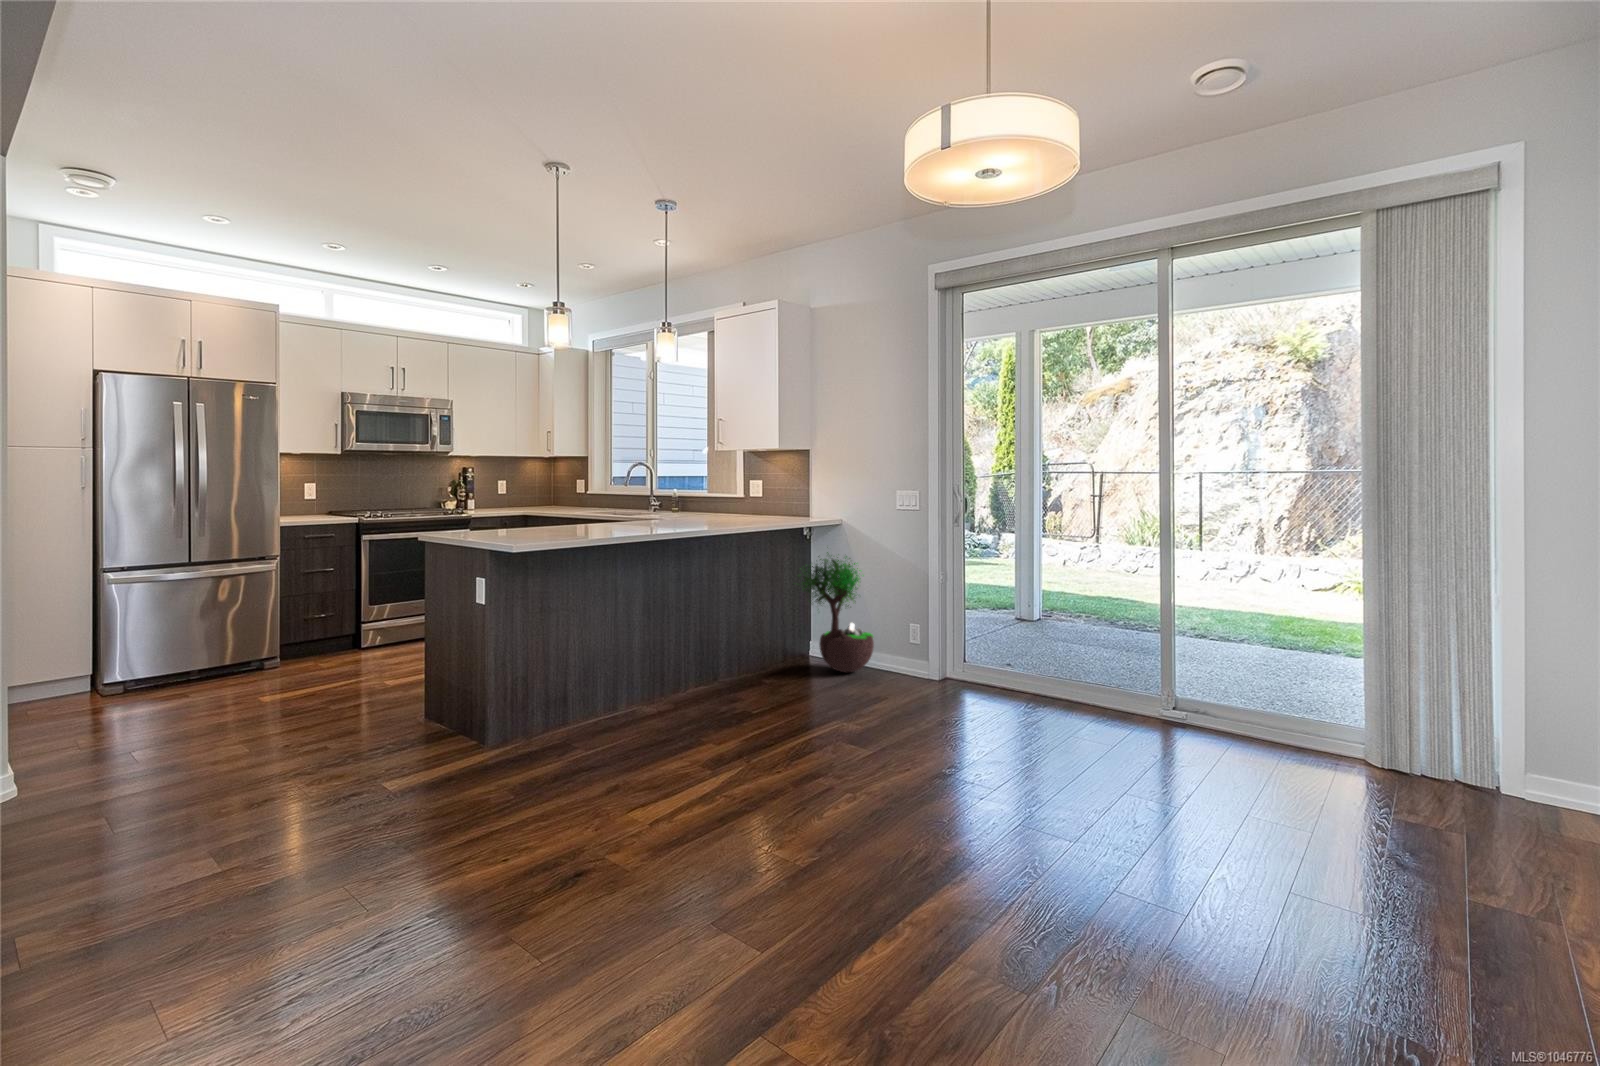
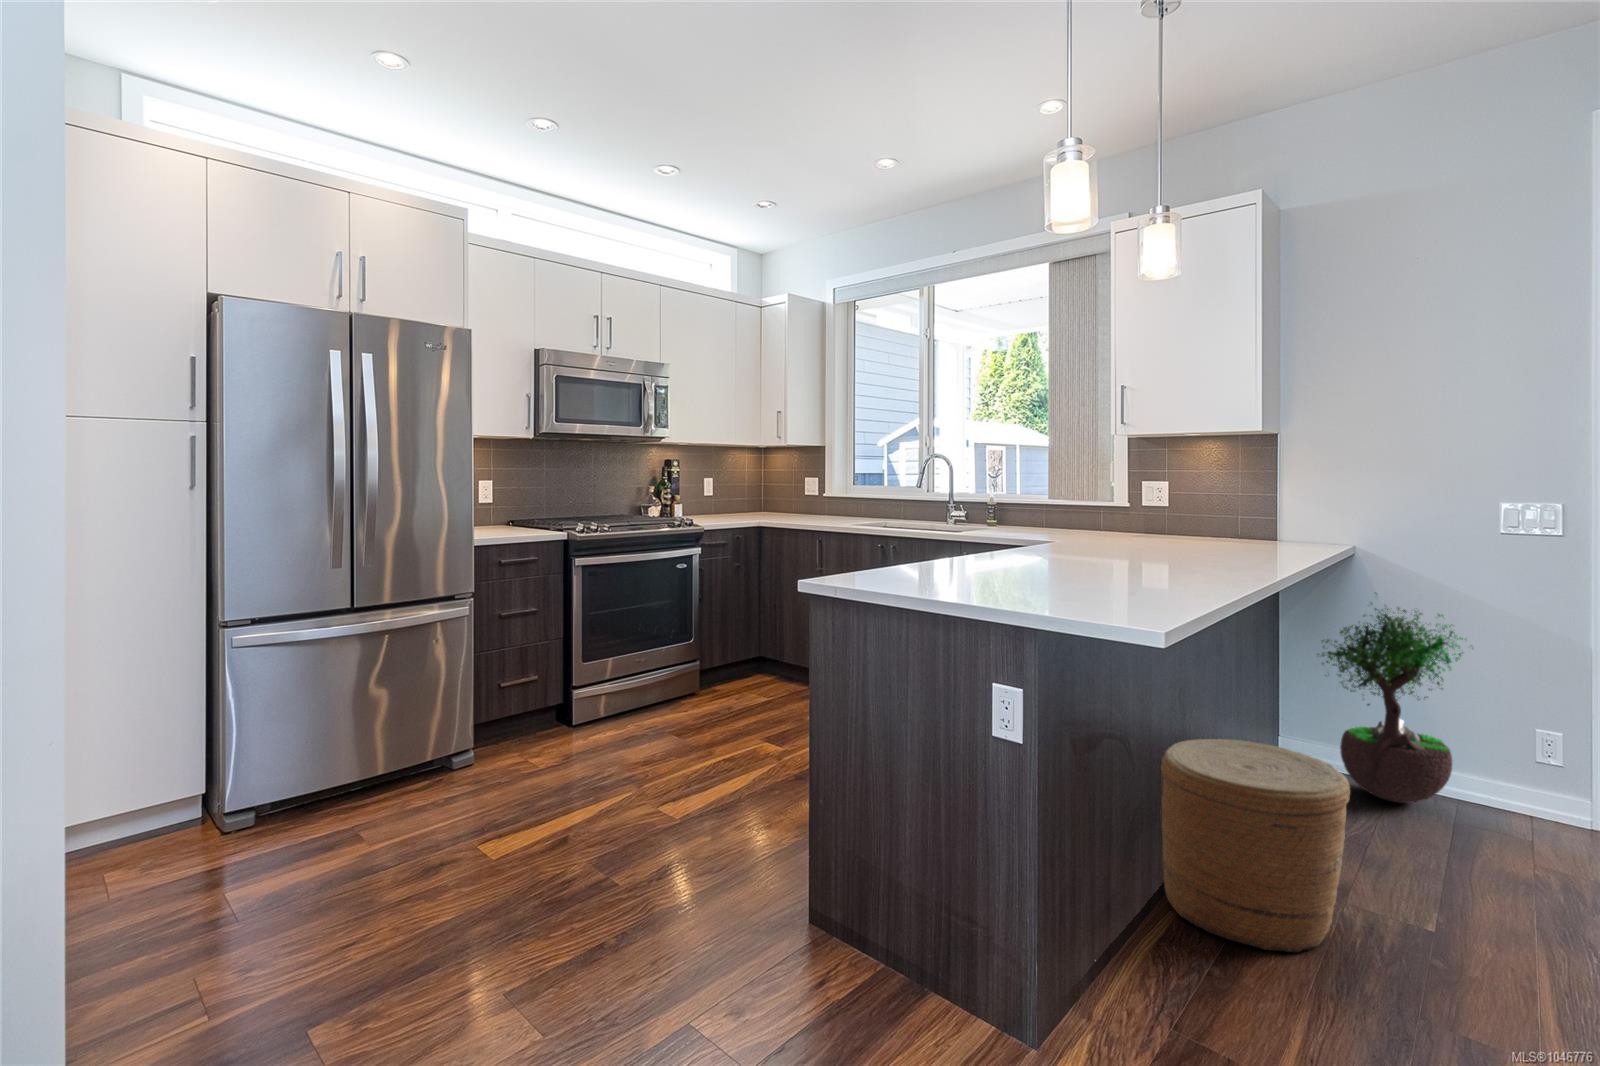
woven basket: none [623,622,713,722] -> present [1161,739,1350,952]

